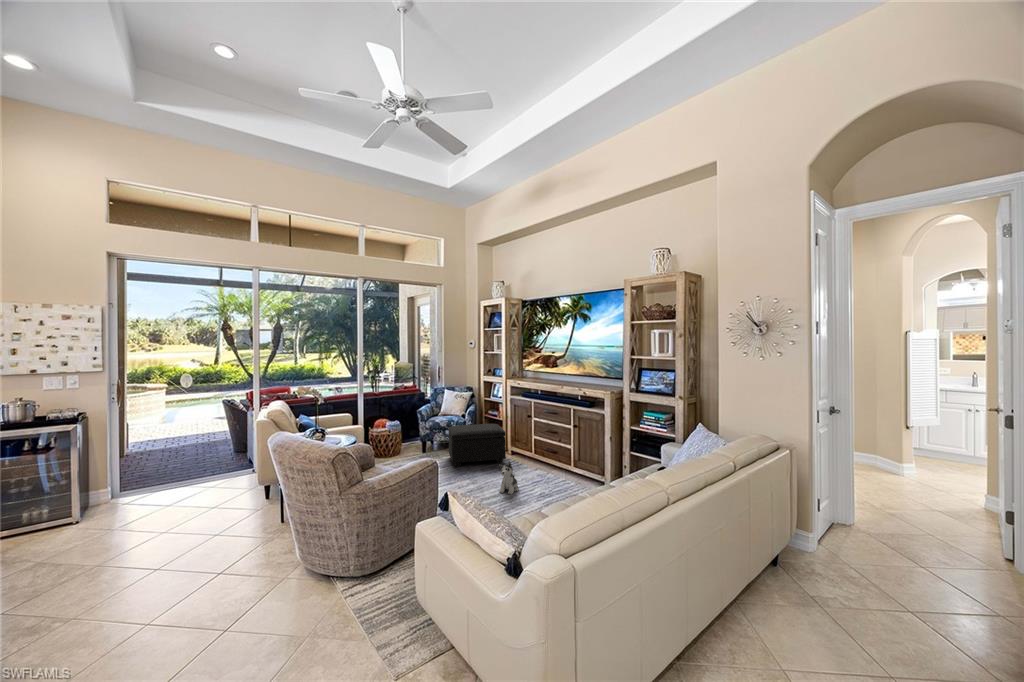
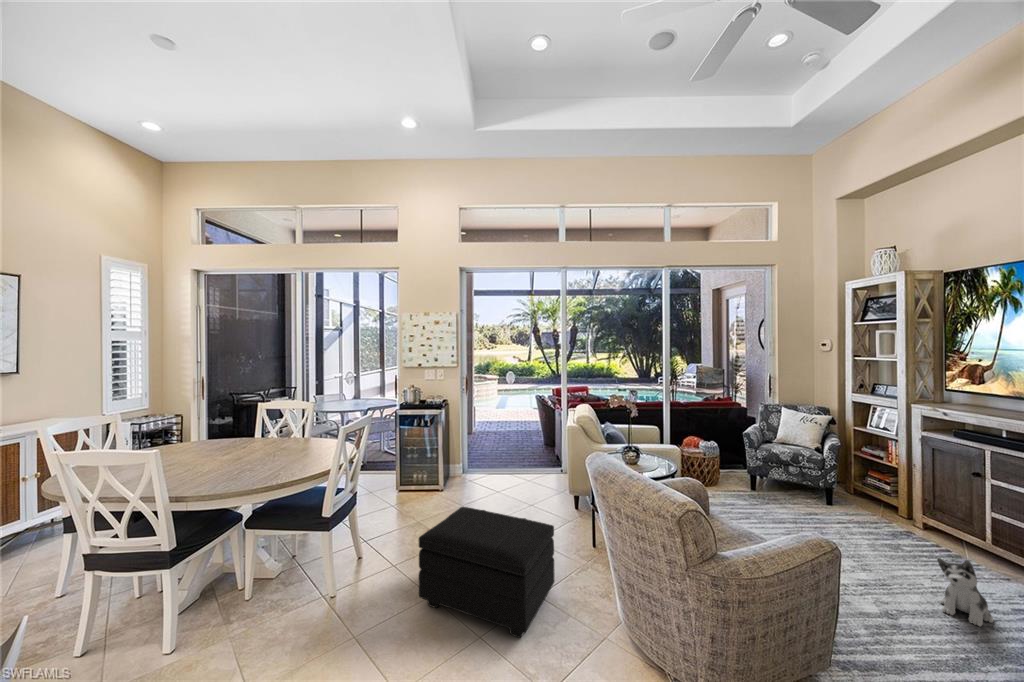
footstool: present [449,424,506,467] -> present [419,507,555,638]

